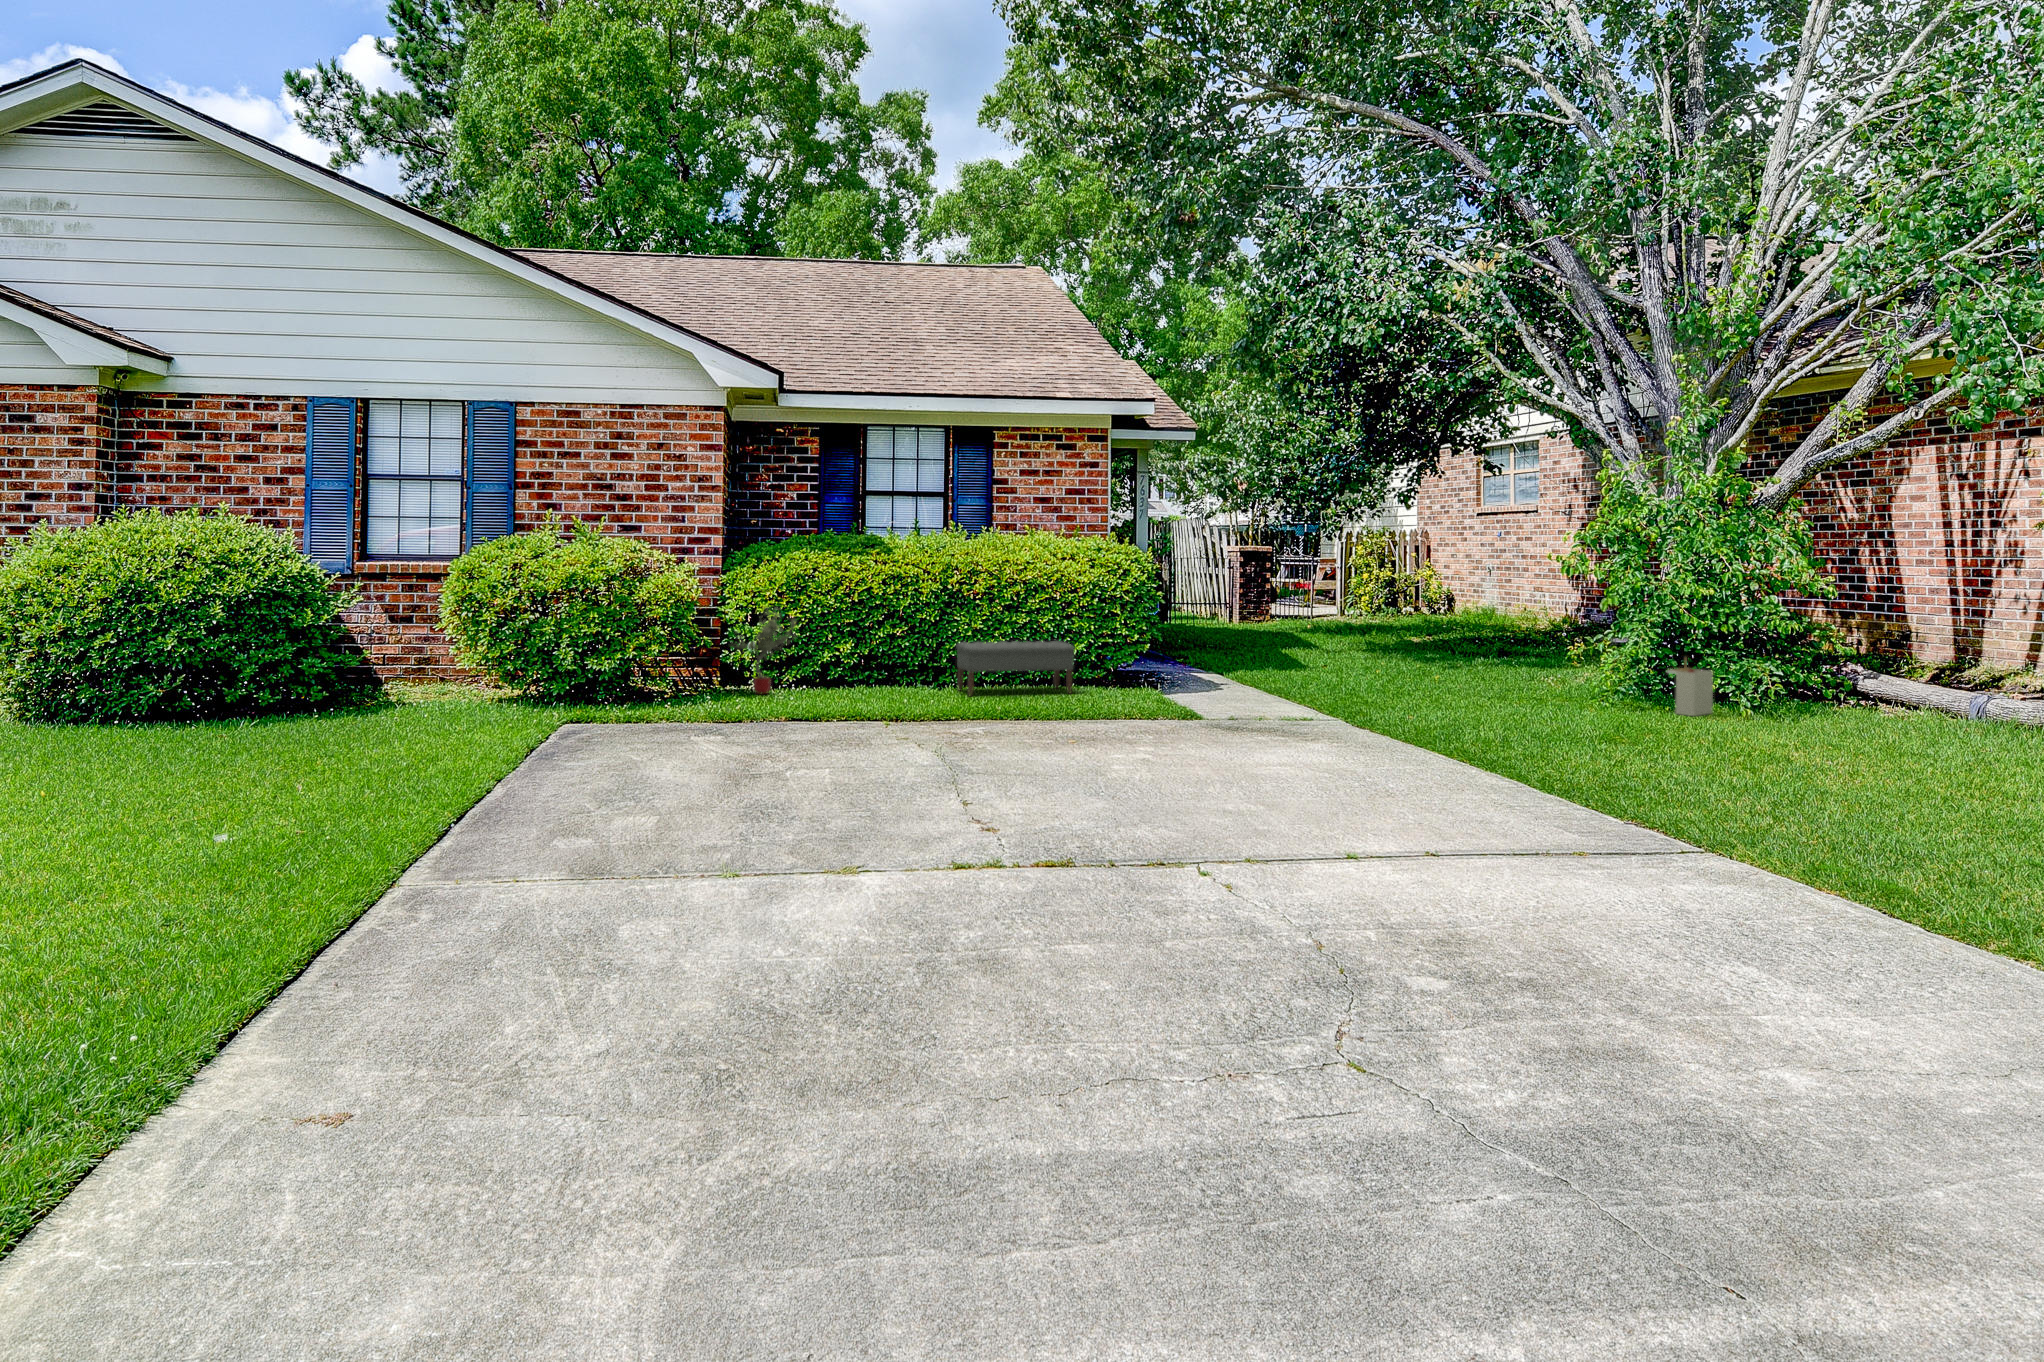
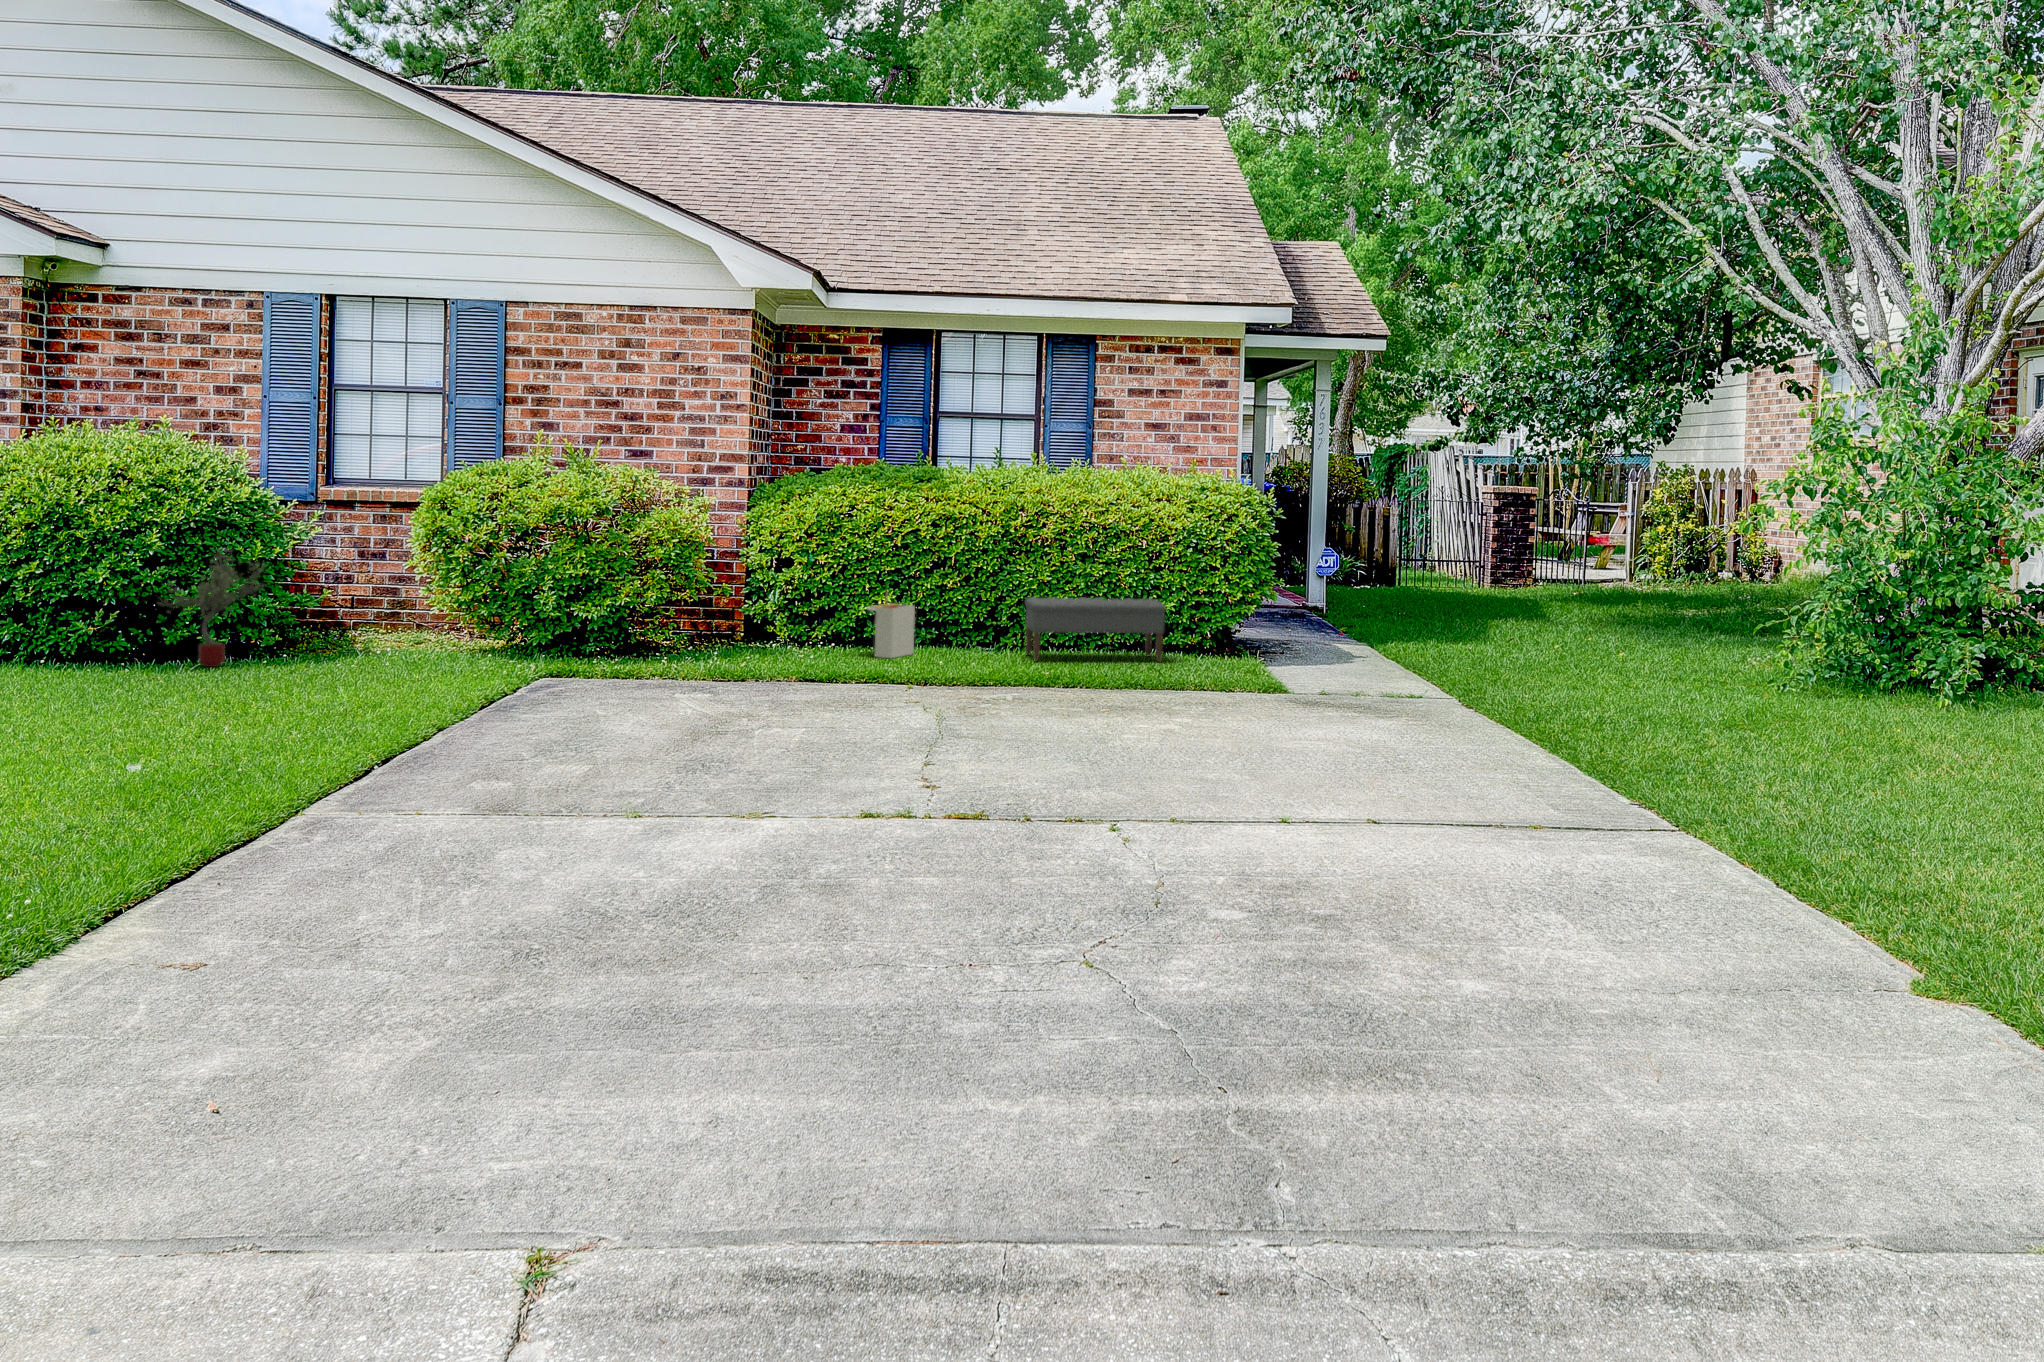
potted tree: present [731,608,796,694] -> present [157,548,264,667]
storage bin: present [1667,659,1713,716] -> present [867,592,915,658]

